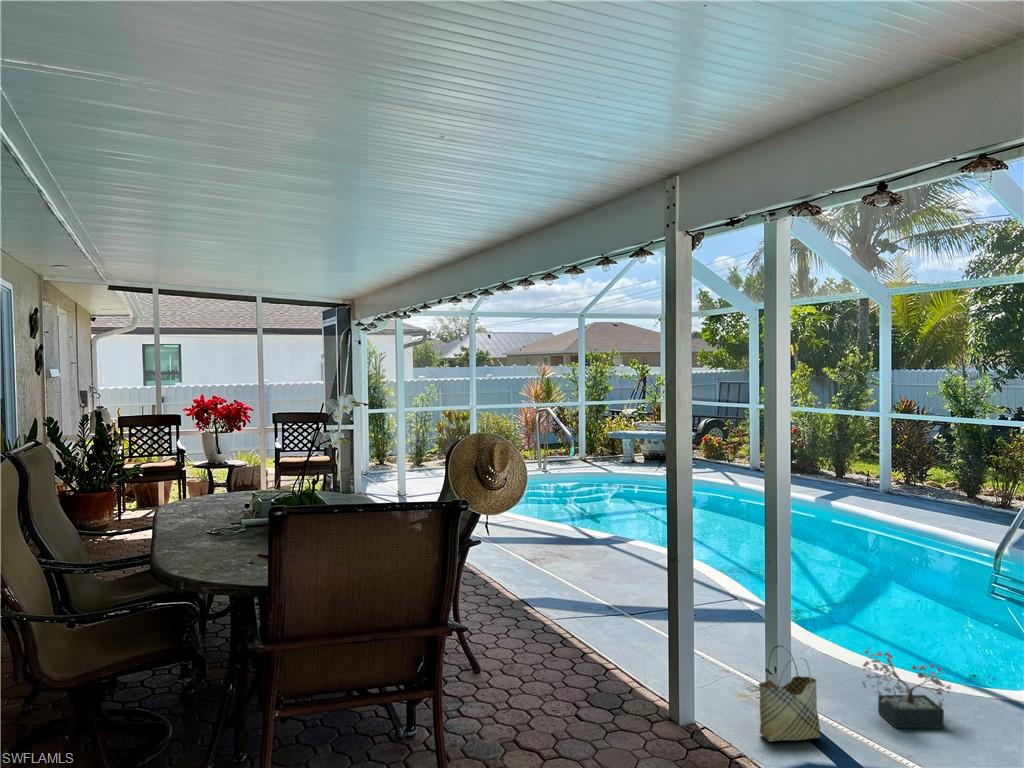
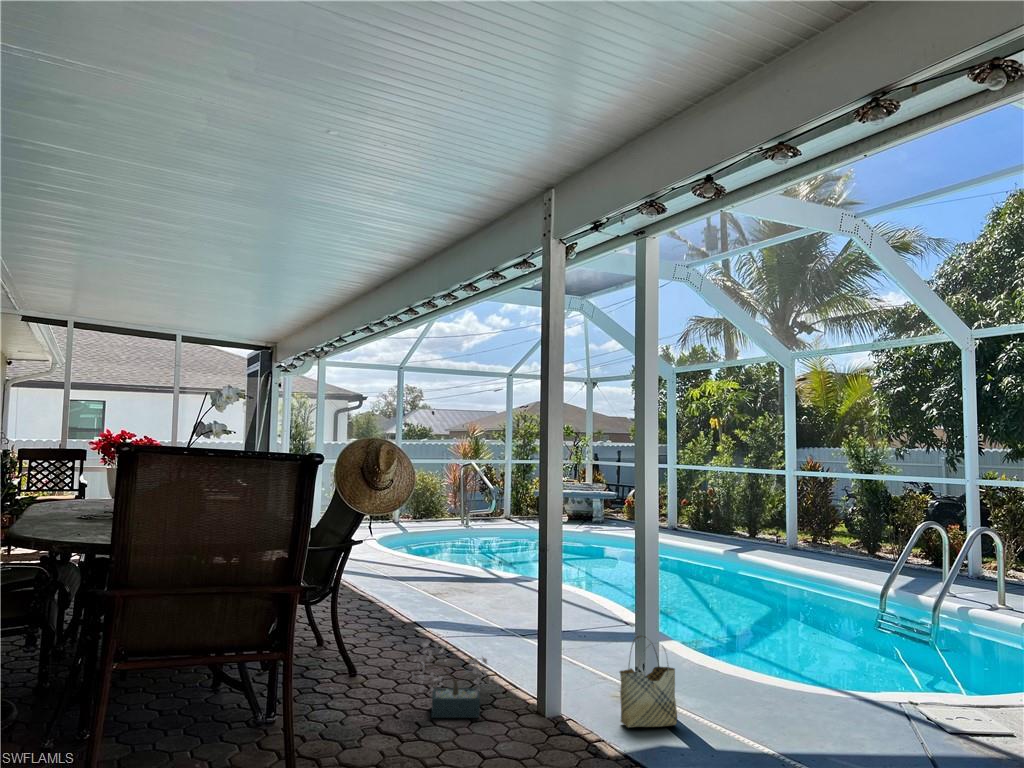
decorative plant: present [862,647,951,728] -> present [412,640,494,718]

